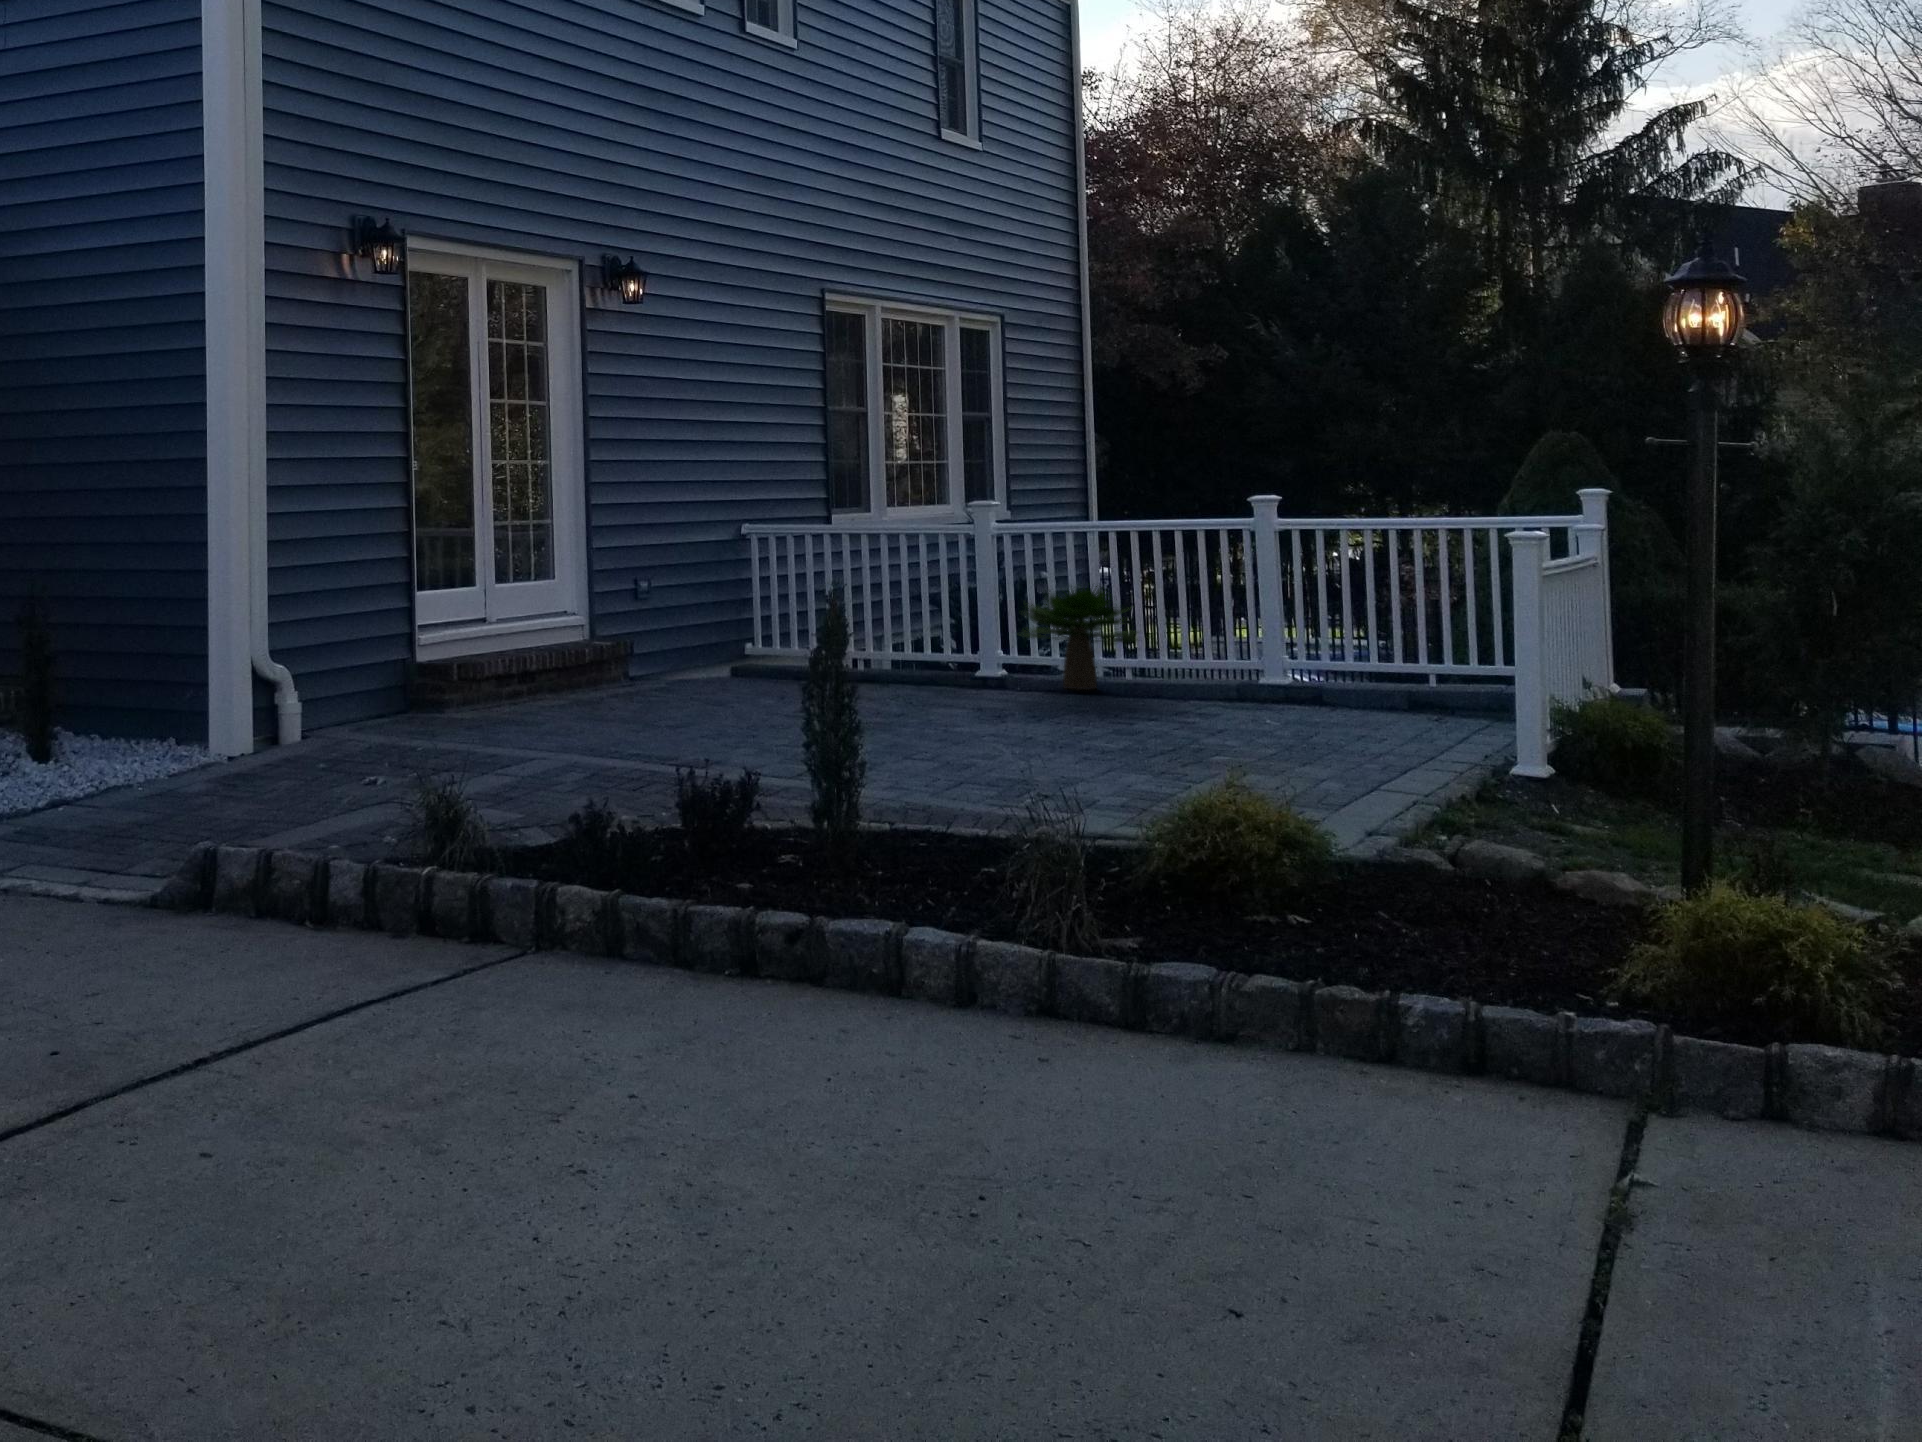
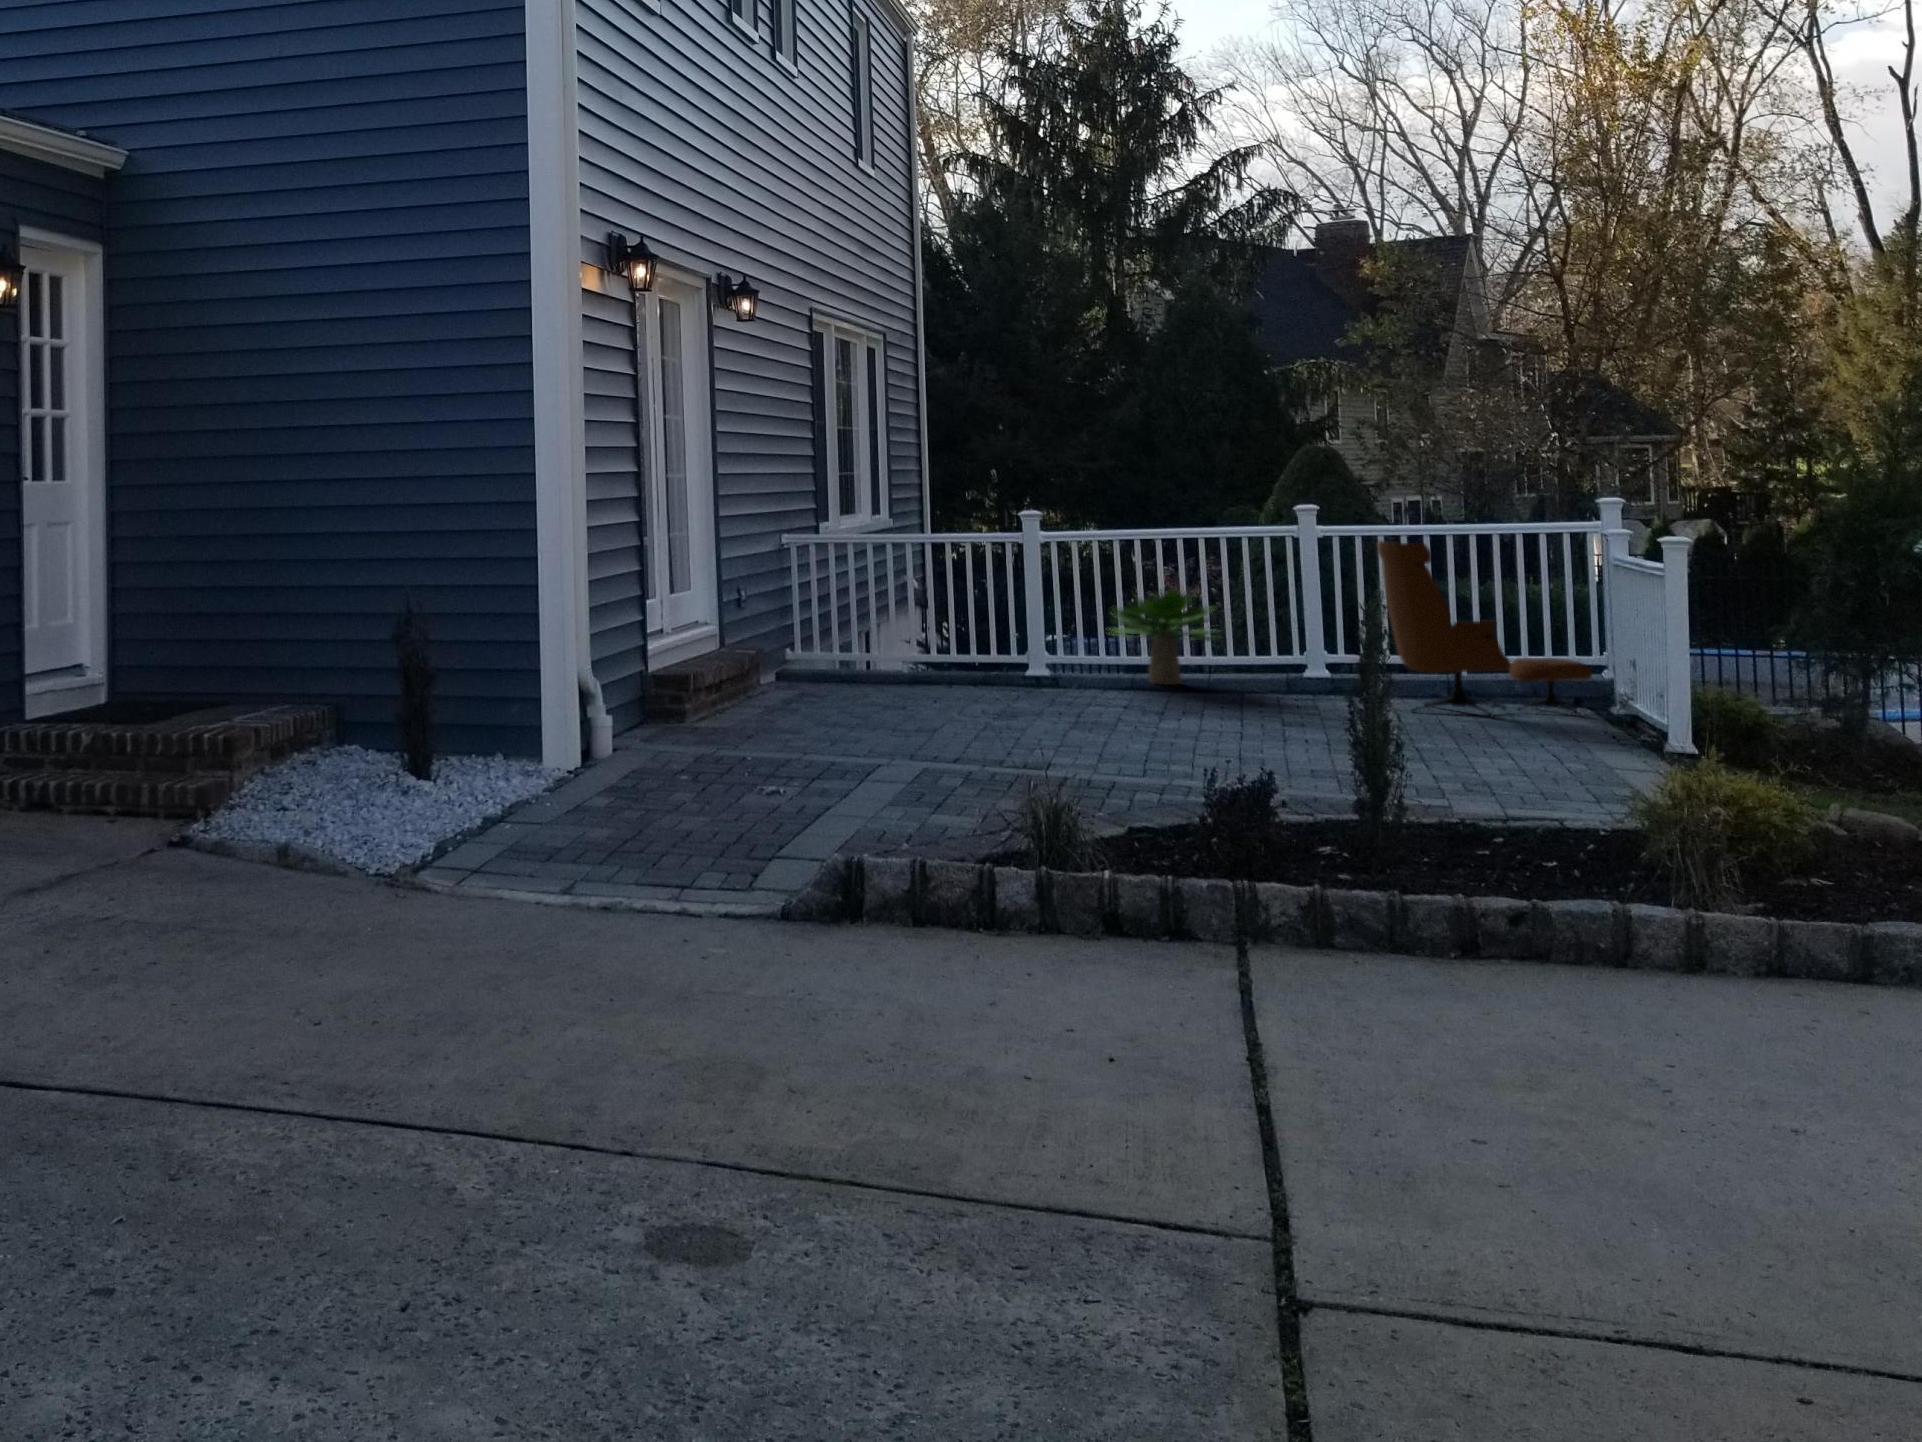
lounge chair: none [1263,534,1518,733] -> present [1377,541,1592,718]

